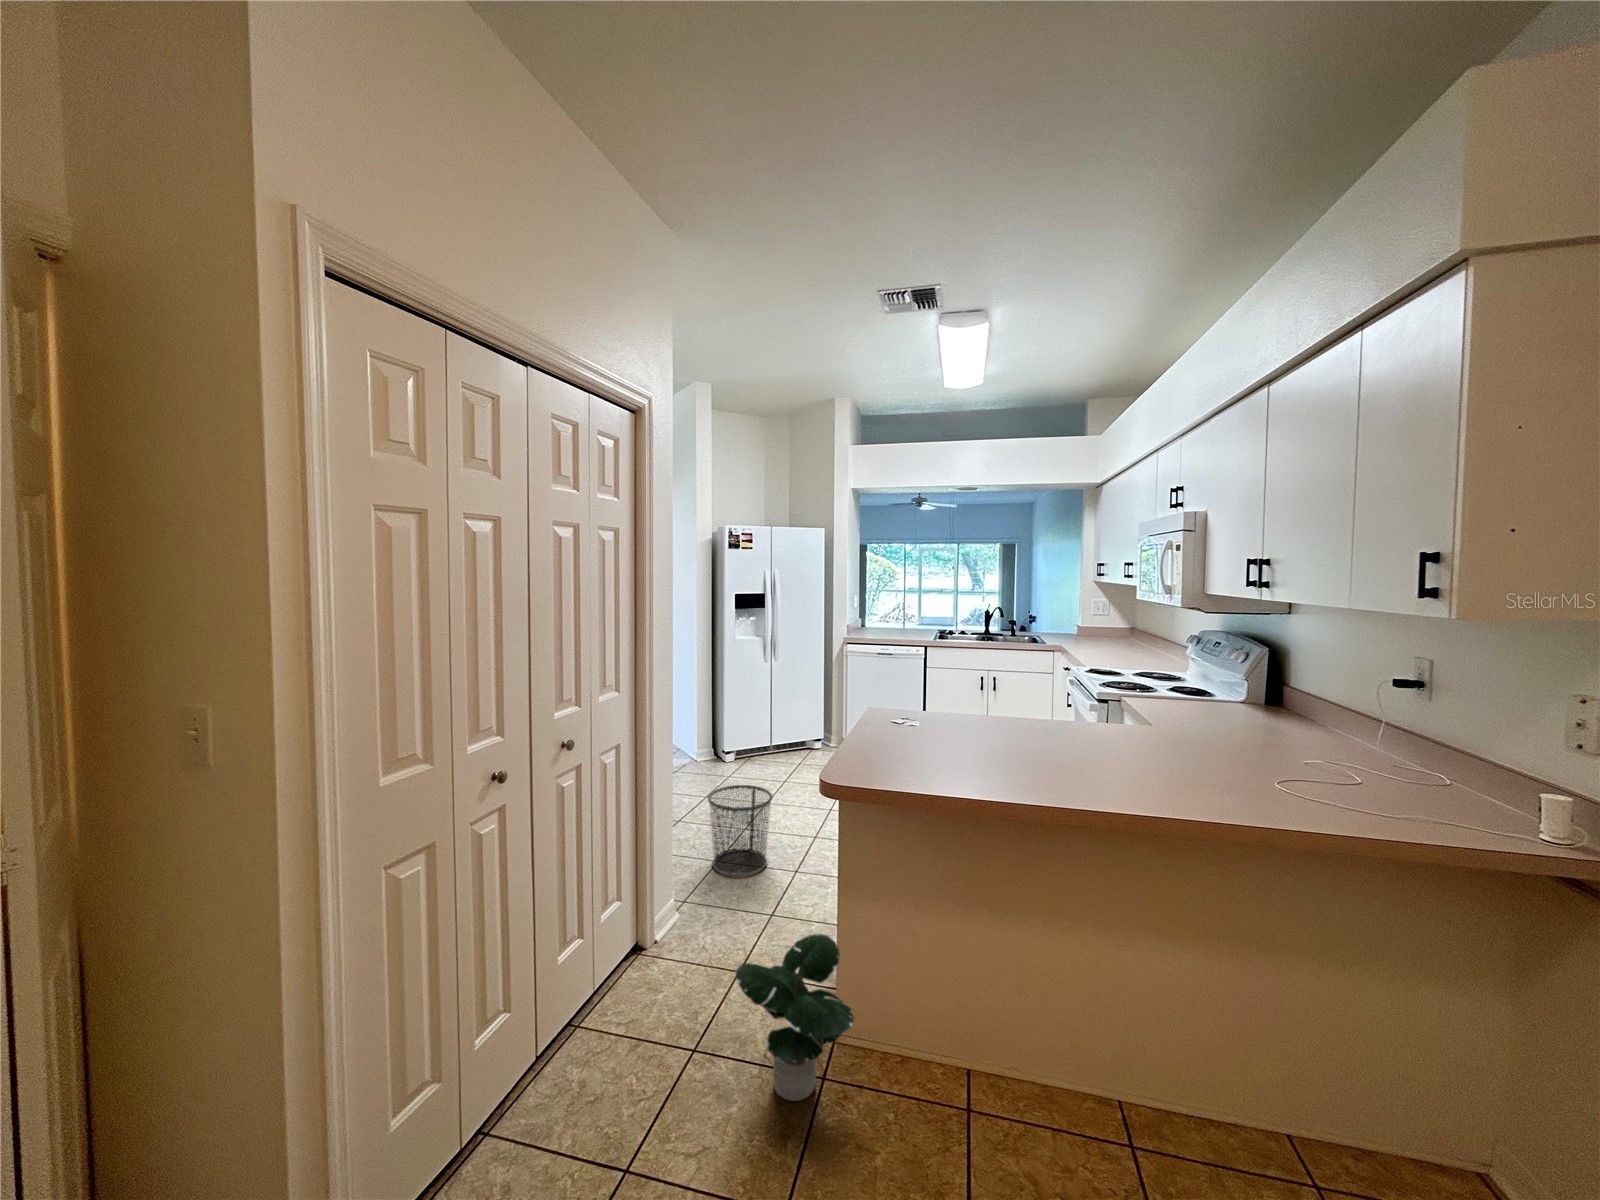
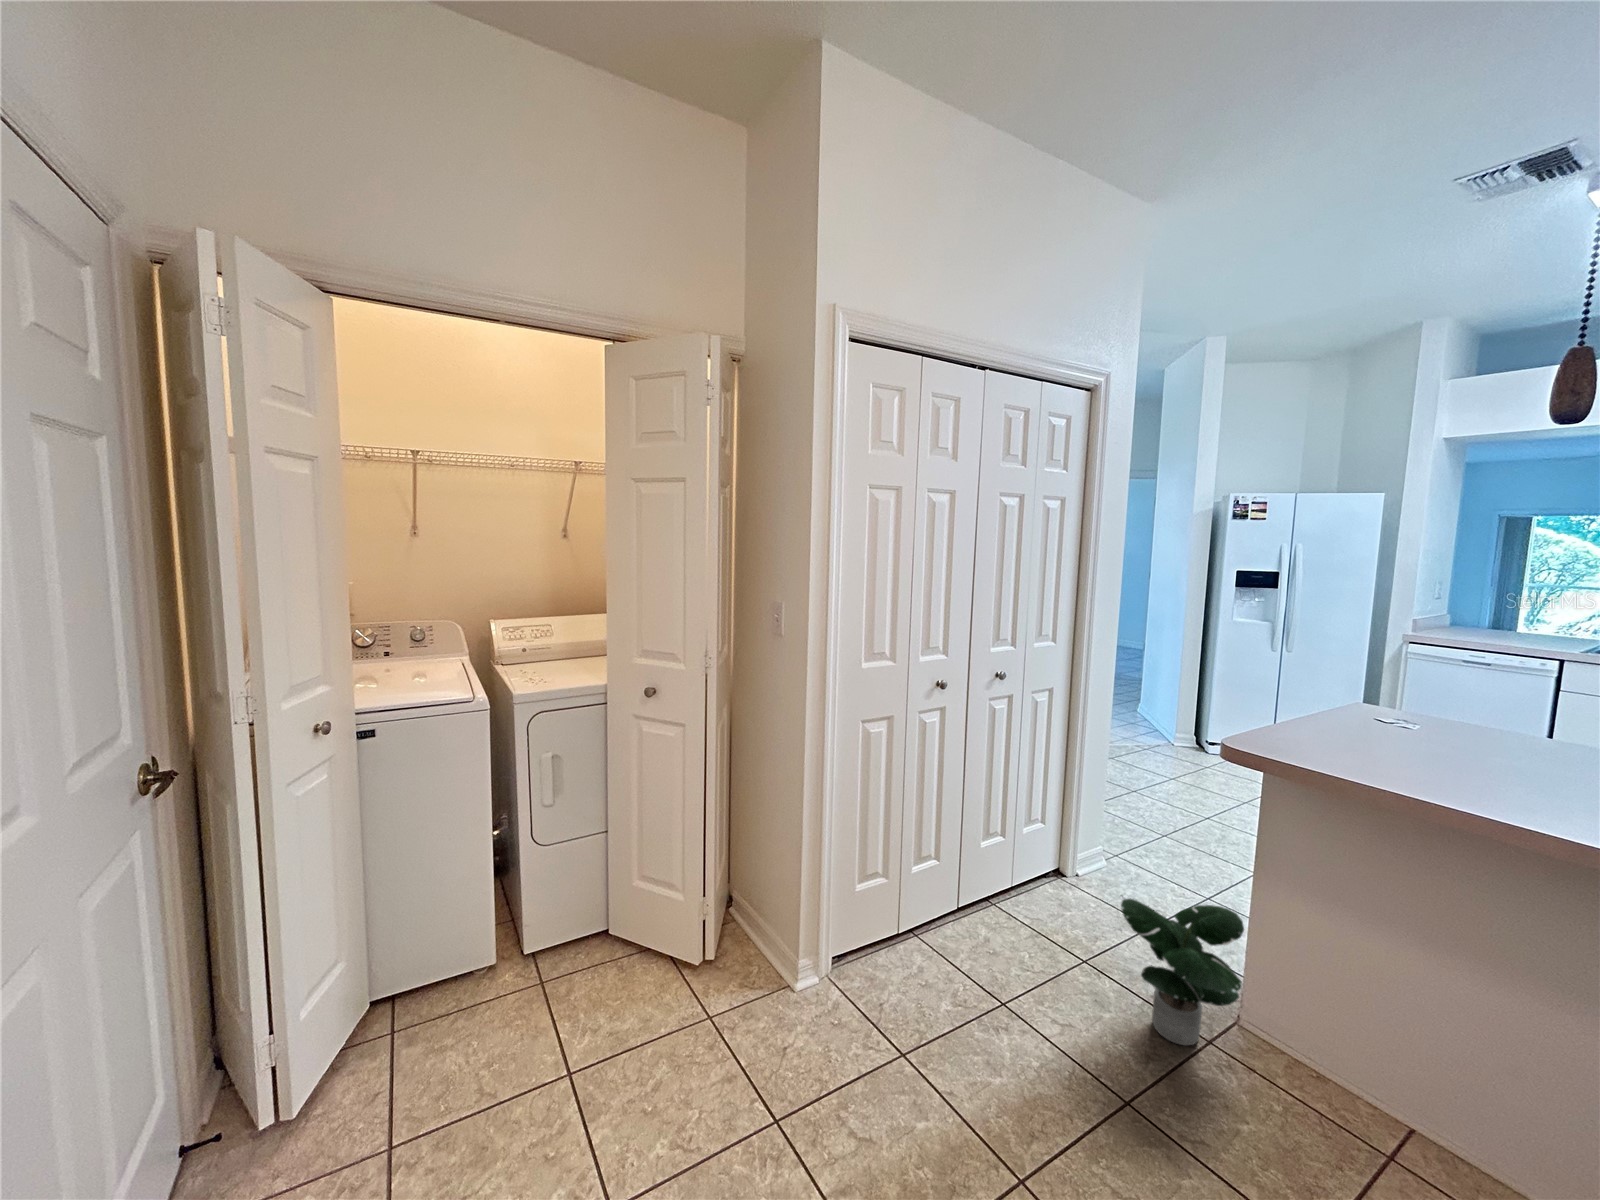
waste bin: present [708,785,772,876] -> none [1154,765,1234,860]

